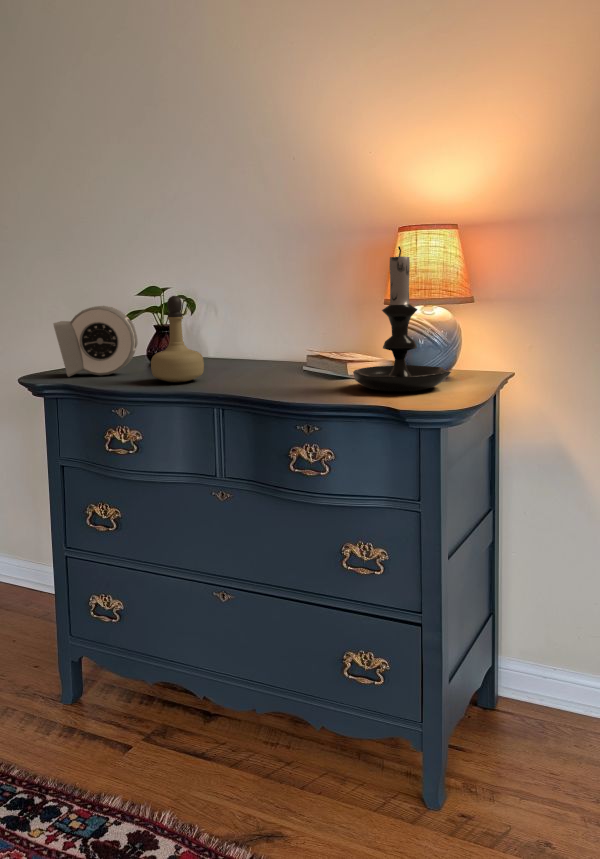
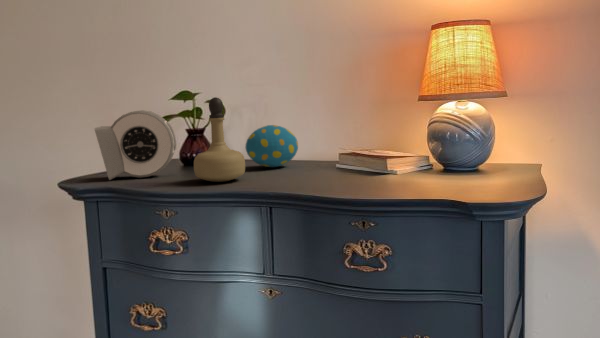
candle holder: present [353,246,451,392] -> none [400,41,499,184]
decorative egg: none [210,325,265,369] -> present [245,125,298,167]

